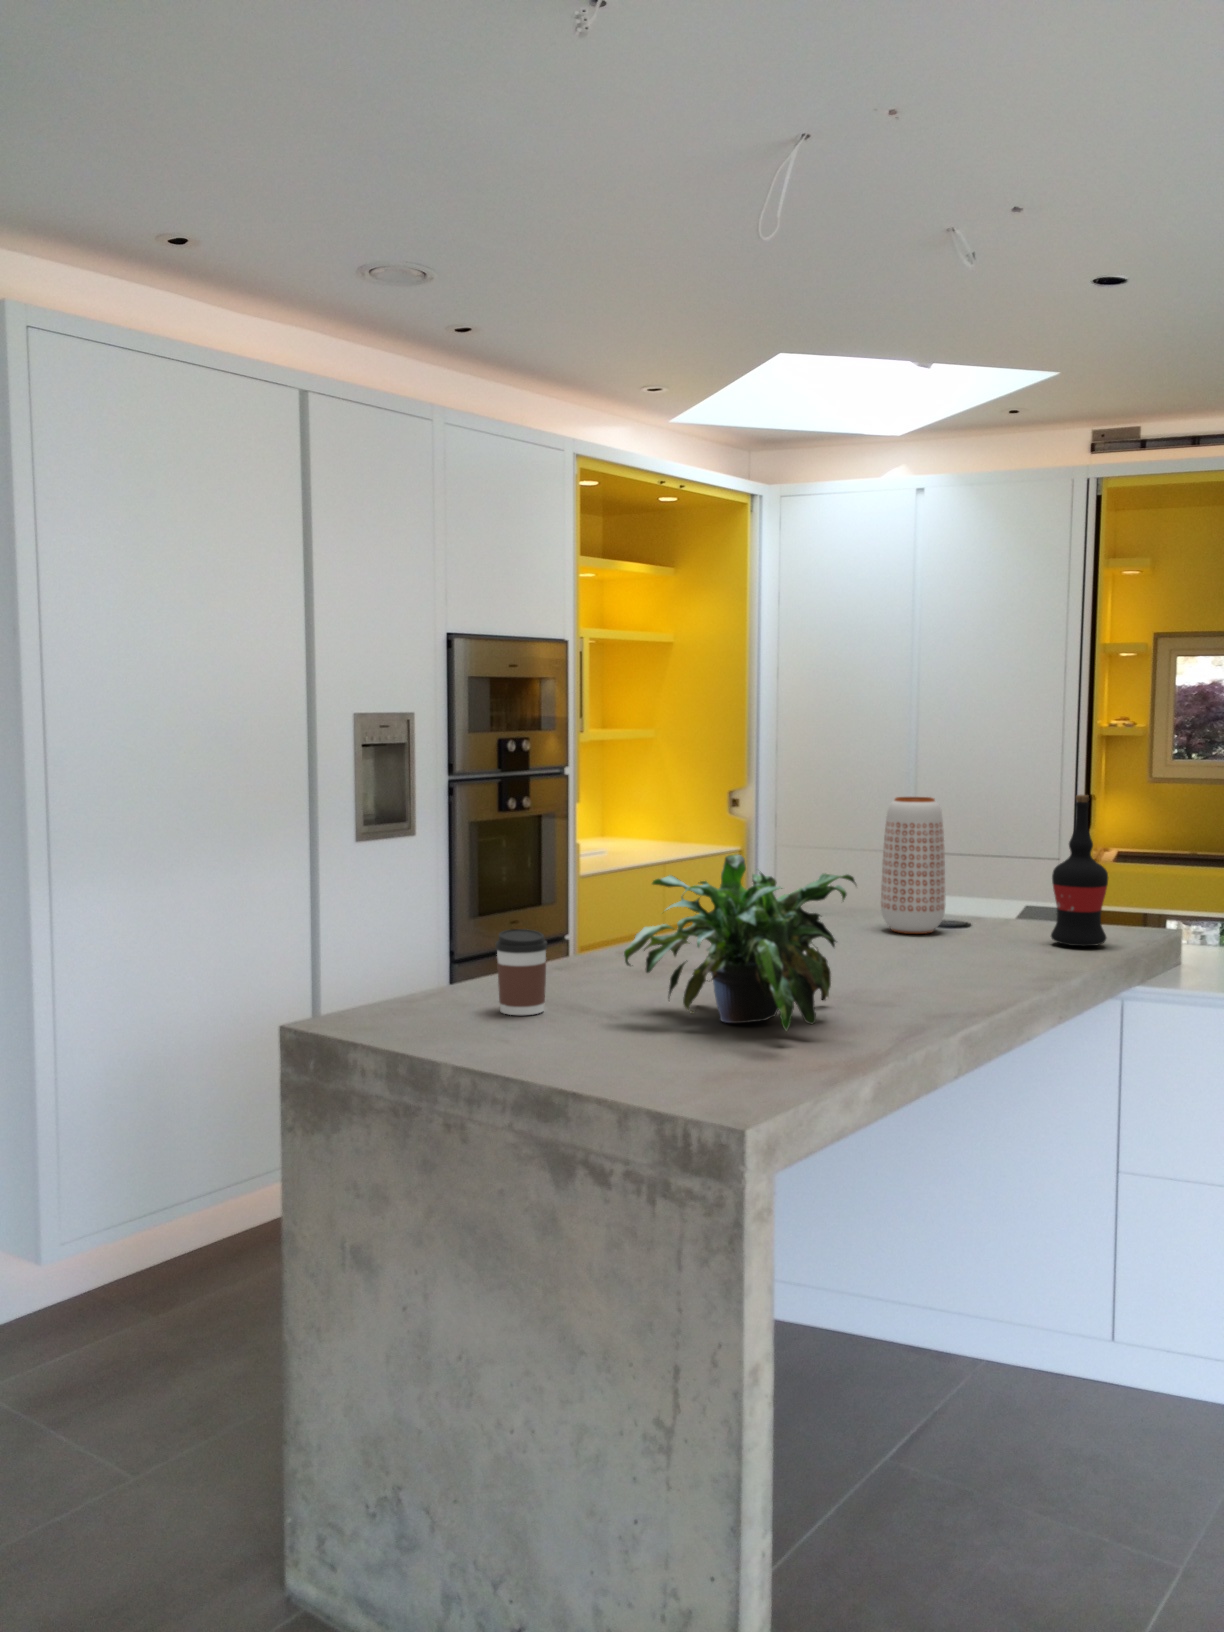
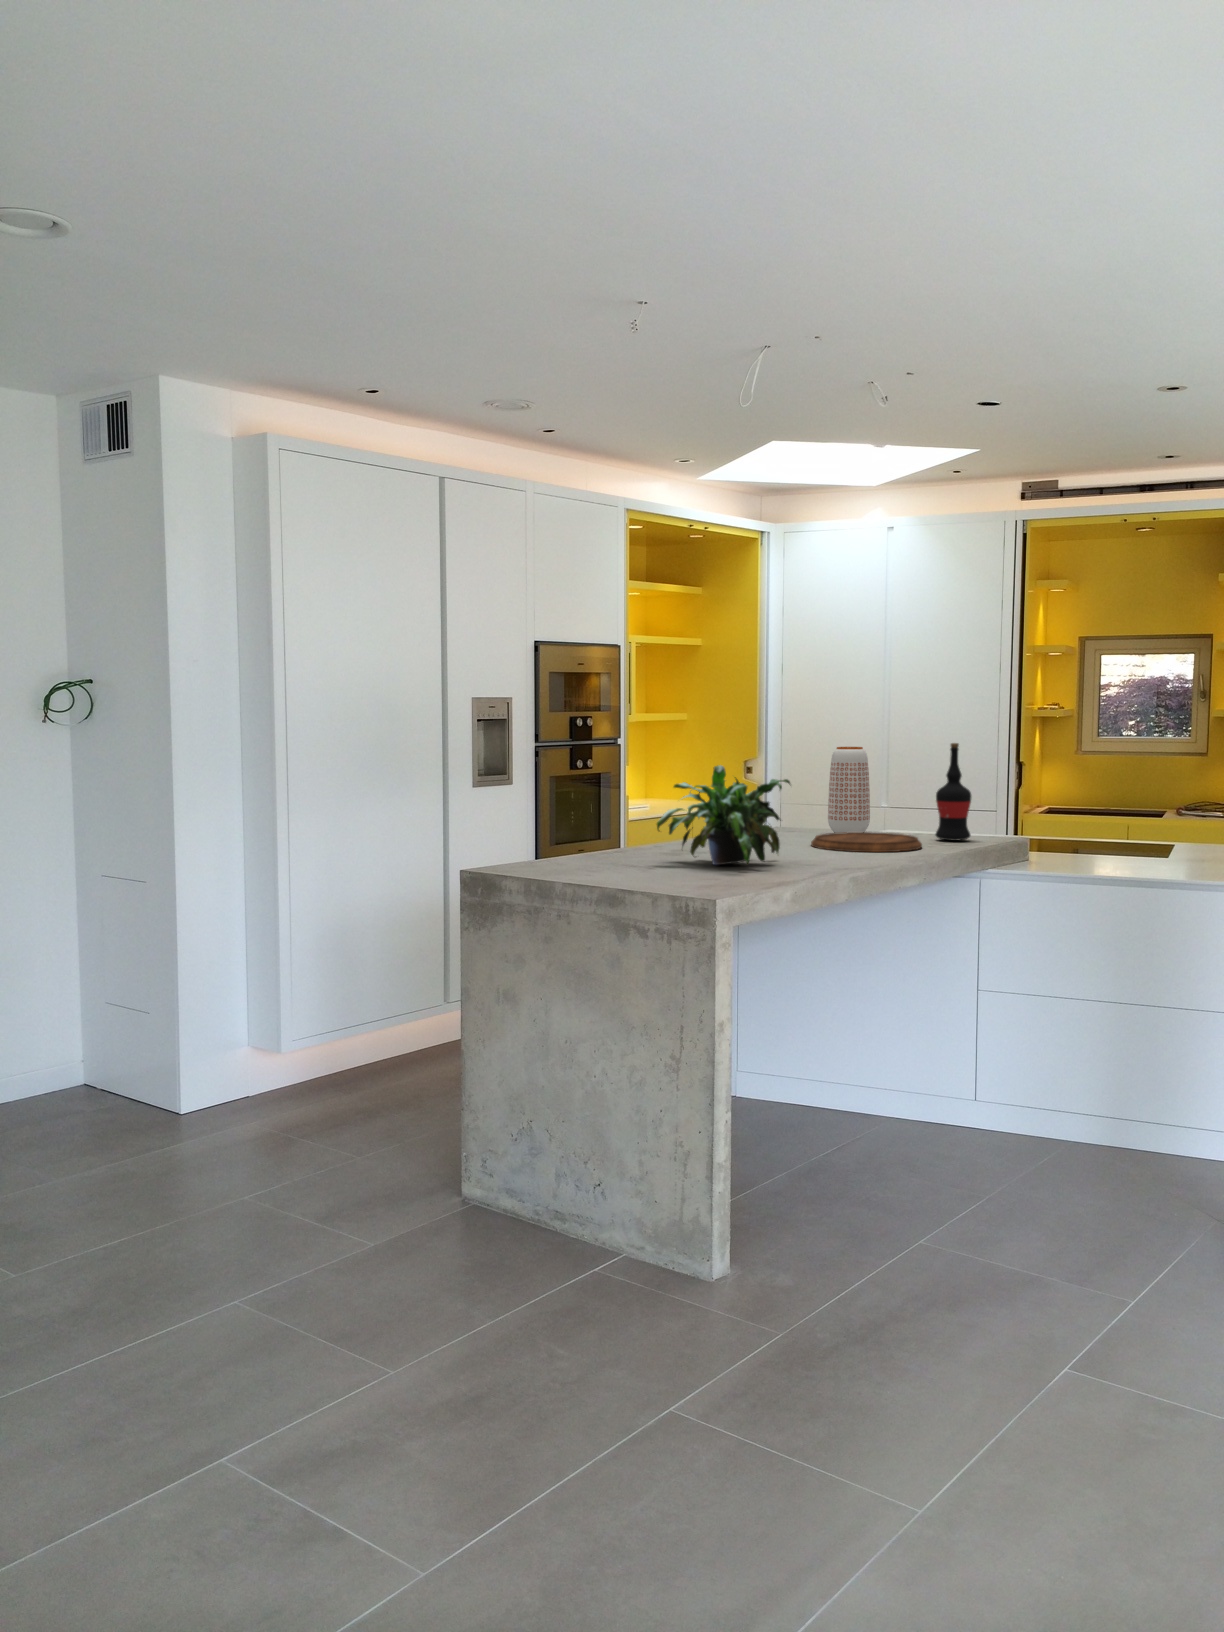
coffee cup: present [496,929,547,1015] -> none [582,814,612,862]
cutting board: none [866,934,1045,979] -> present [811,832,922,852]

